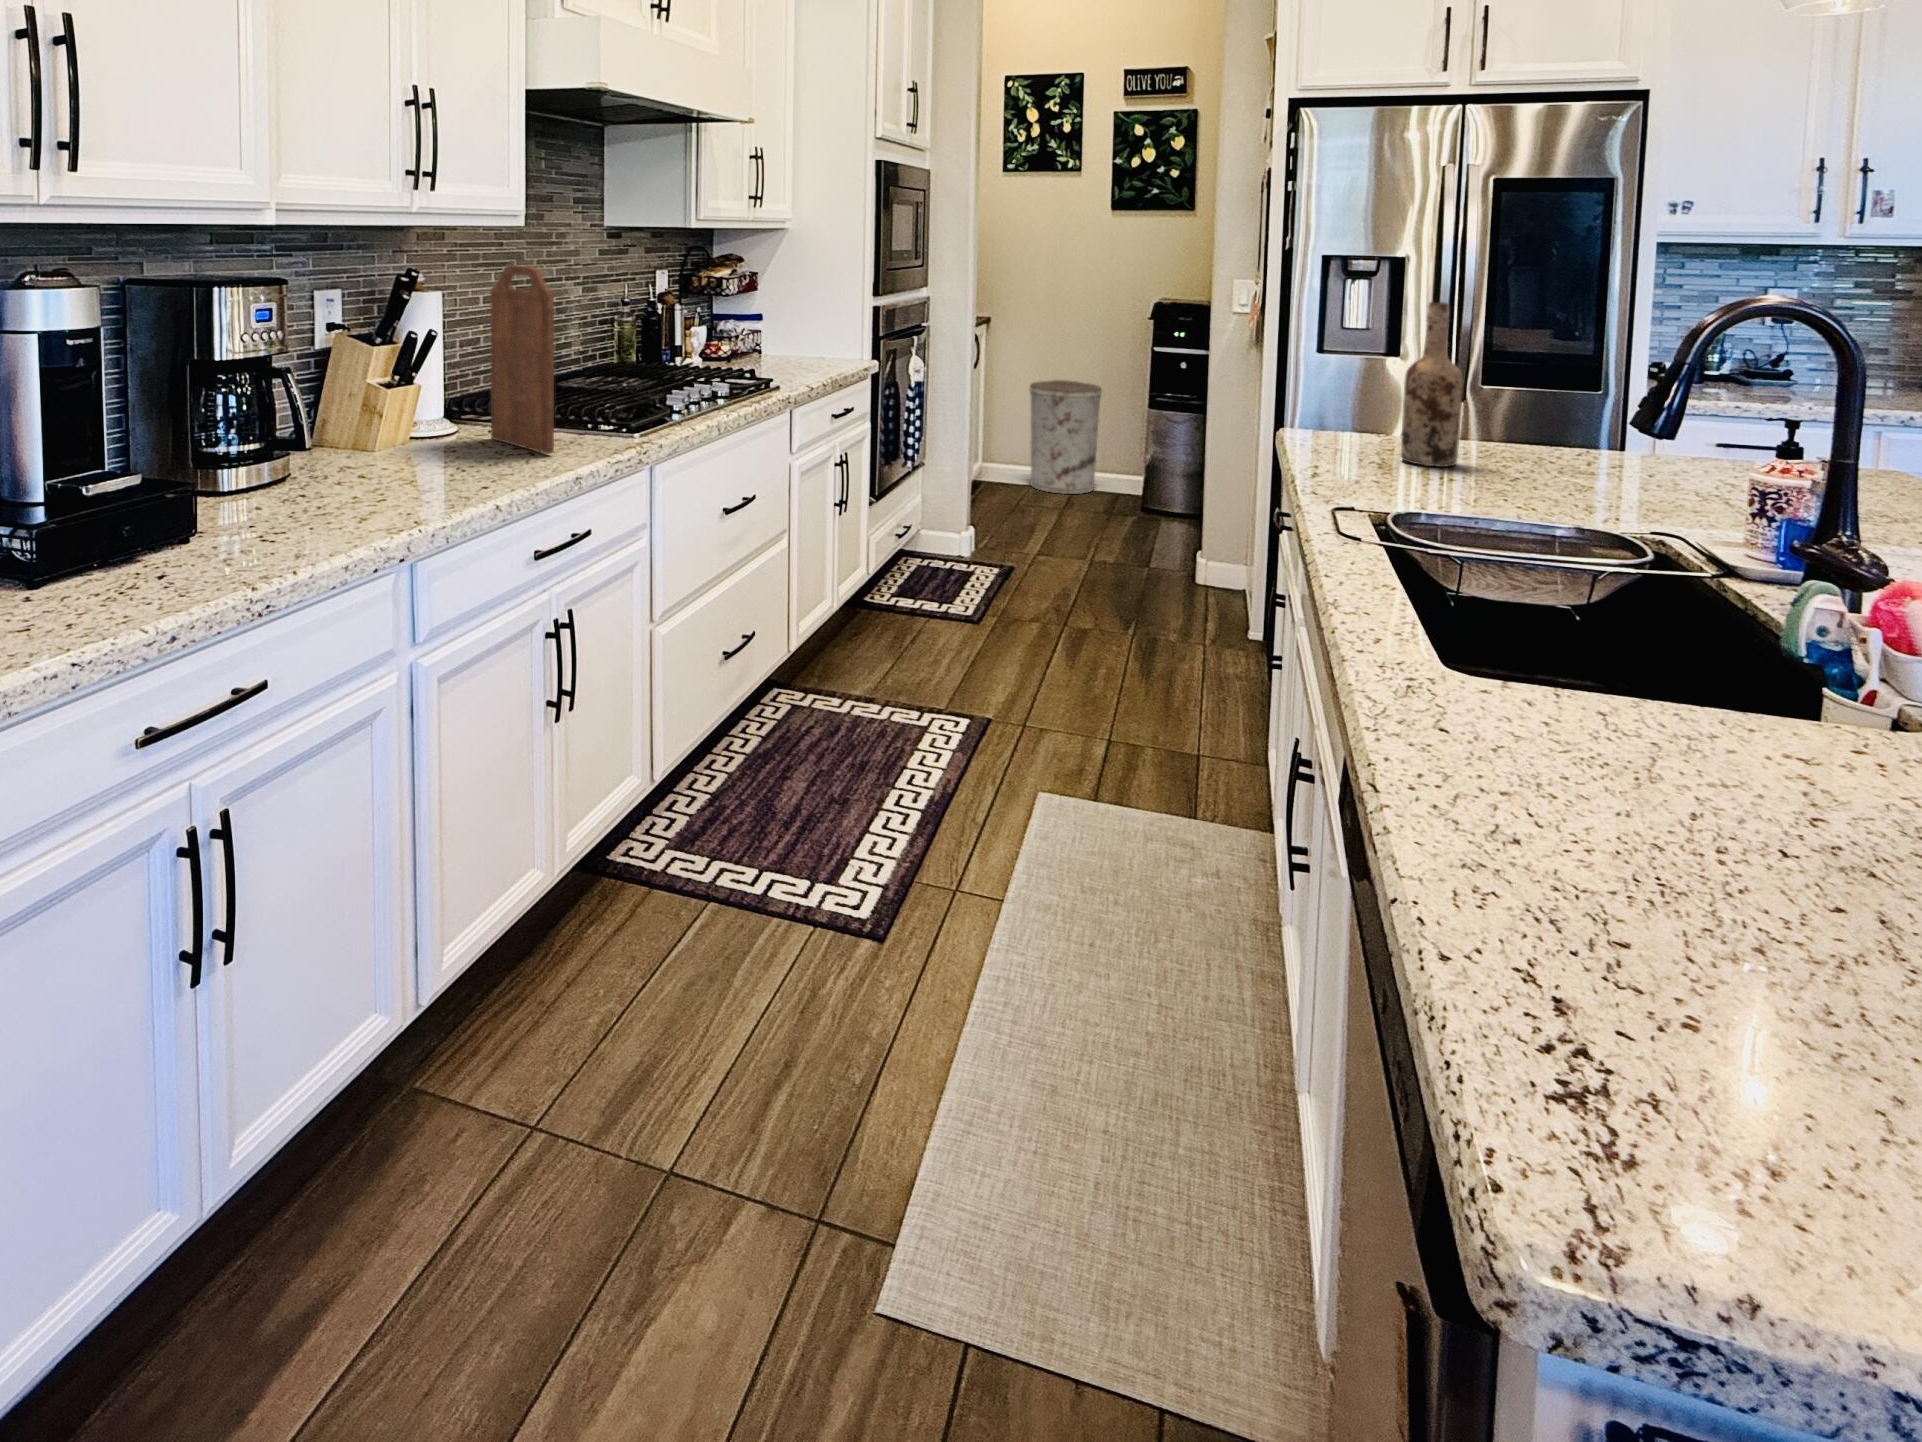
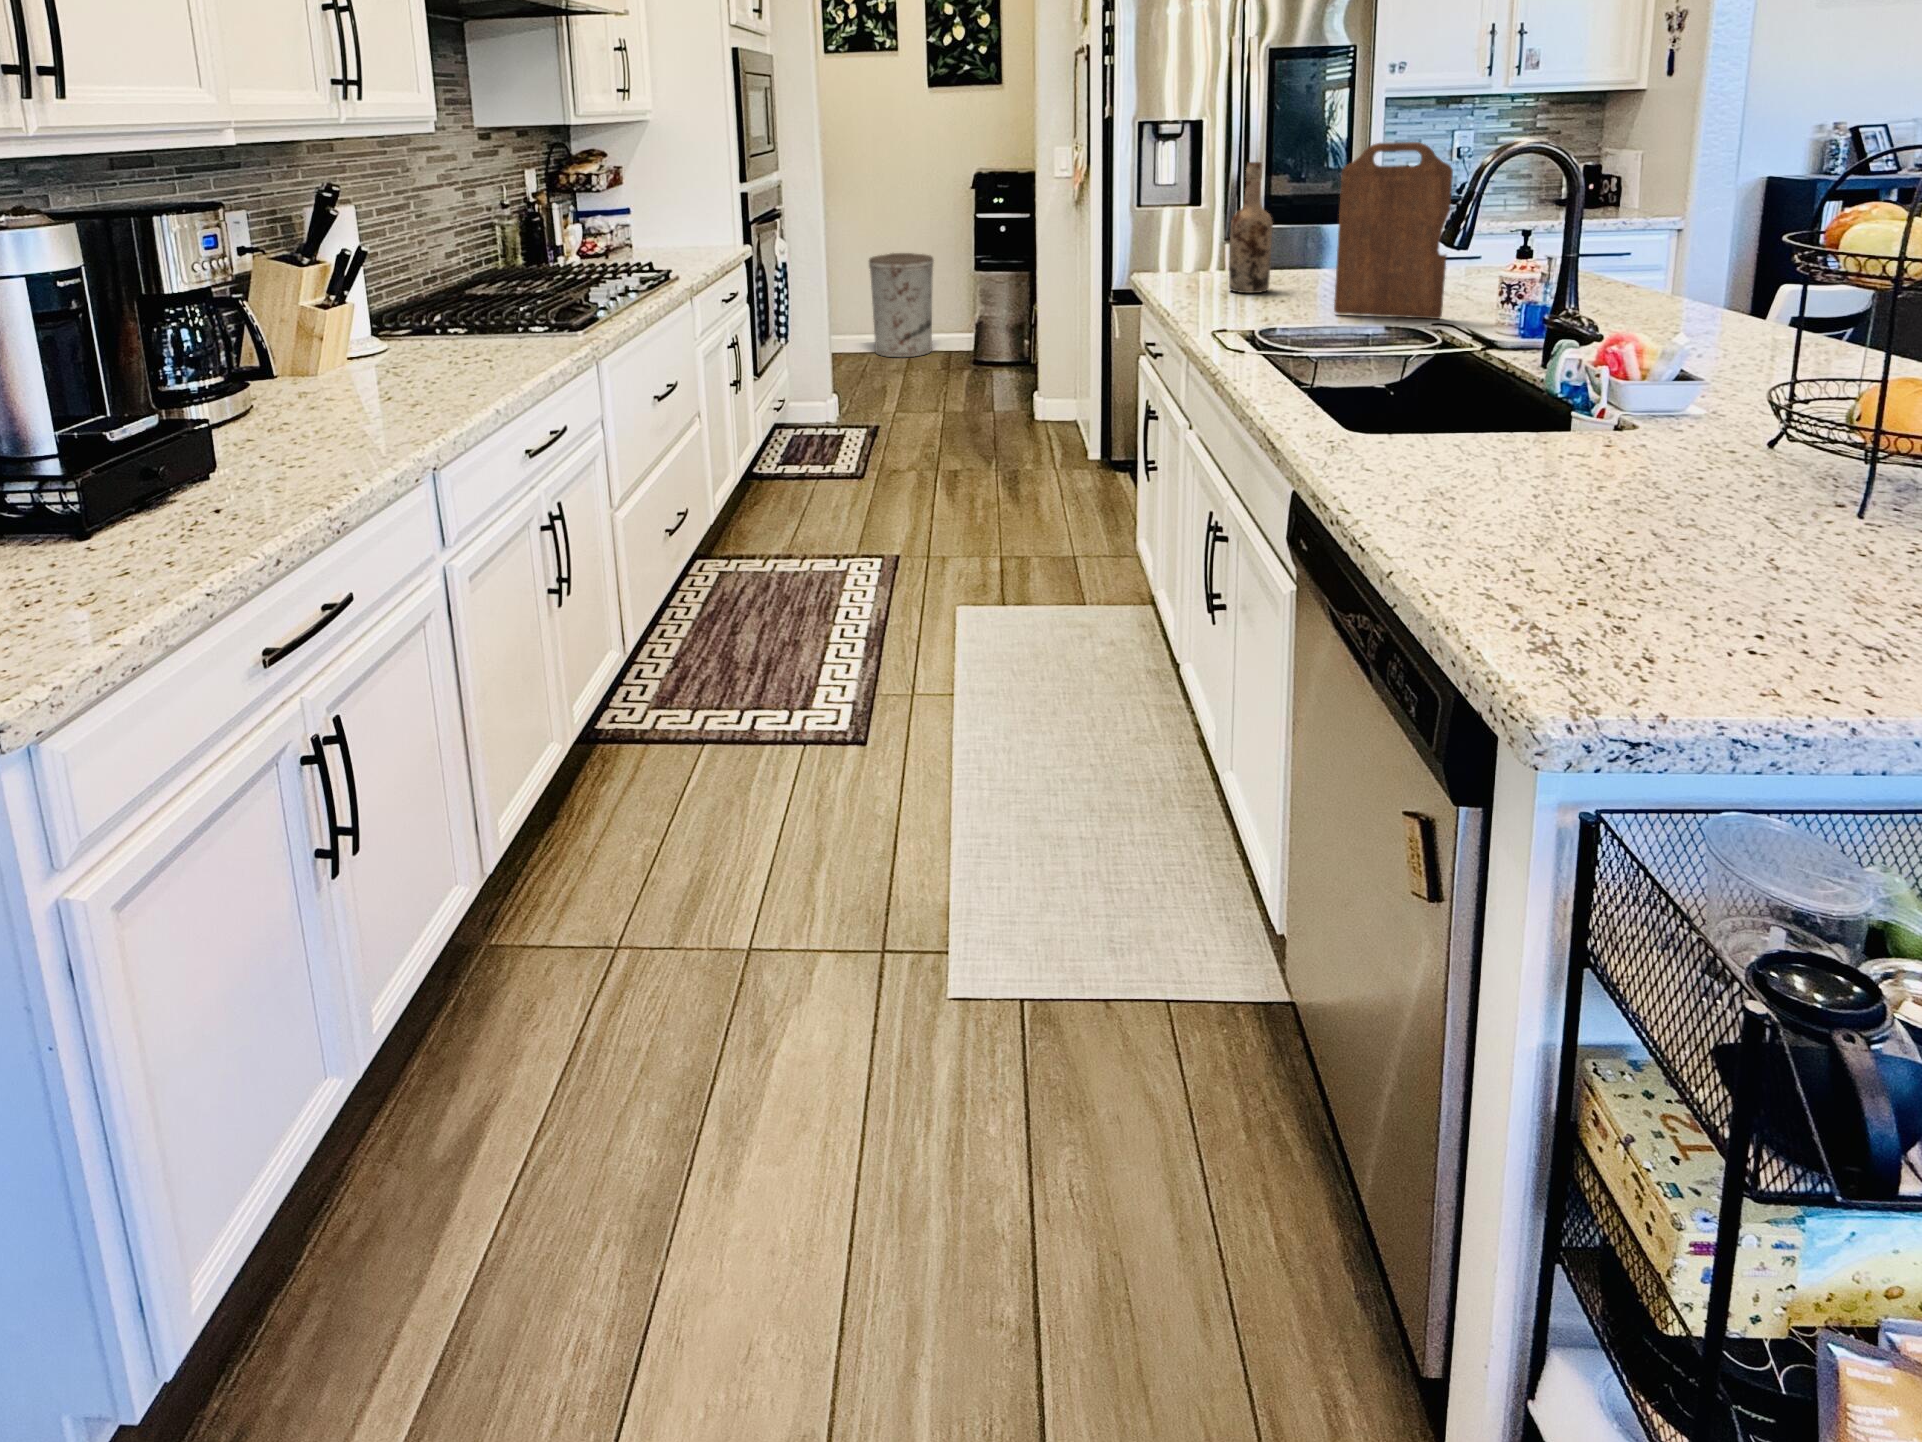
cutting board: present [490,265,554,454] -> present [1334,142,1453,319]

